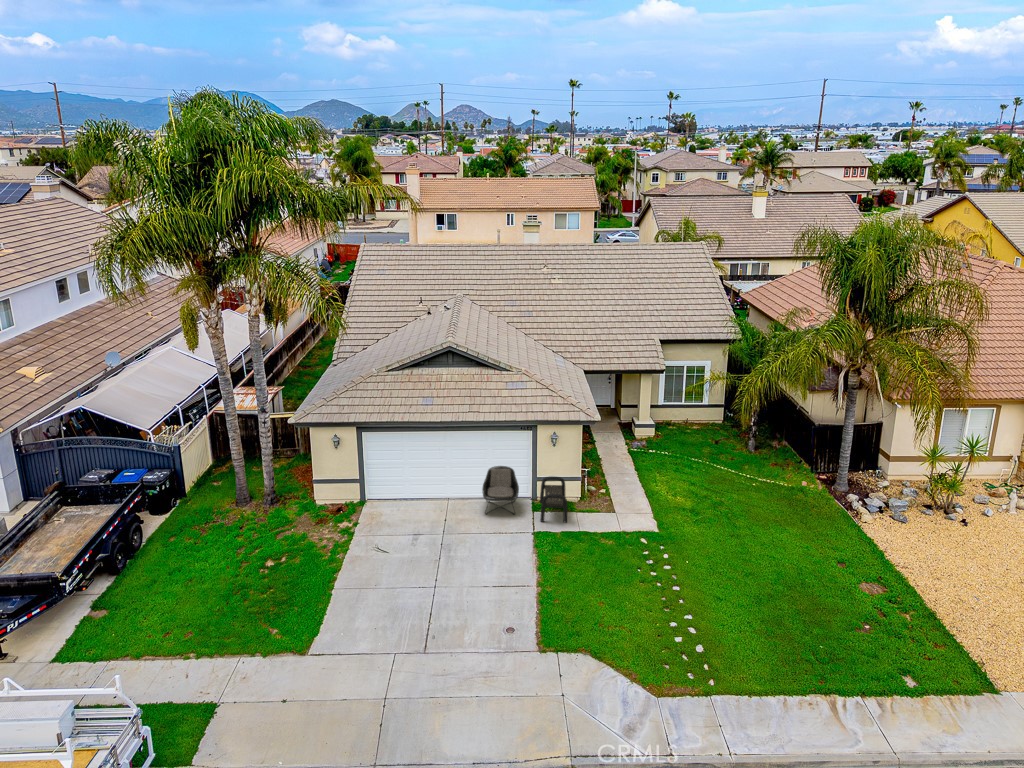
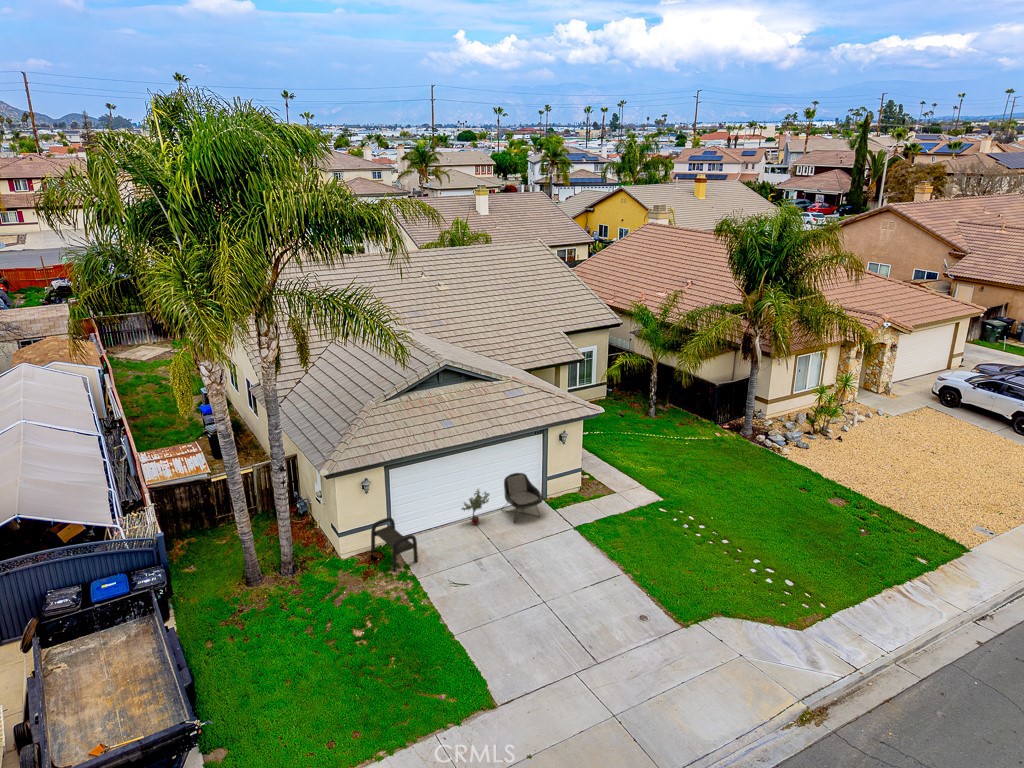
potted tree: none [436,471,466,507] -> present [462,489,489,525]
bench: present [540,476,567,523] -> present [371,518,418,571]

